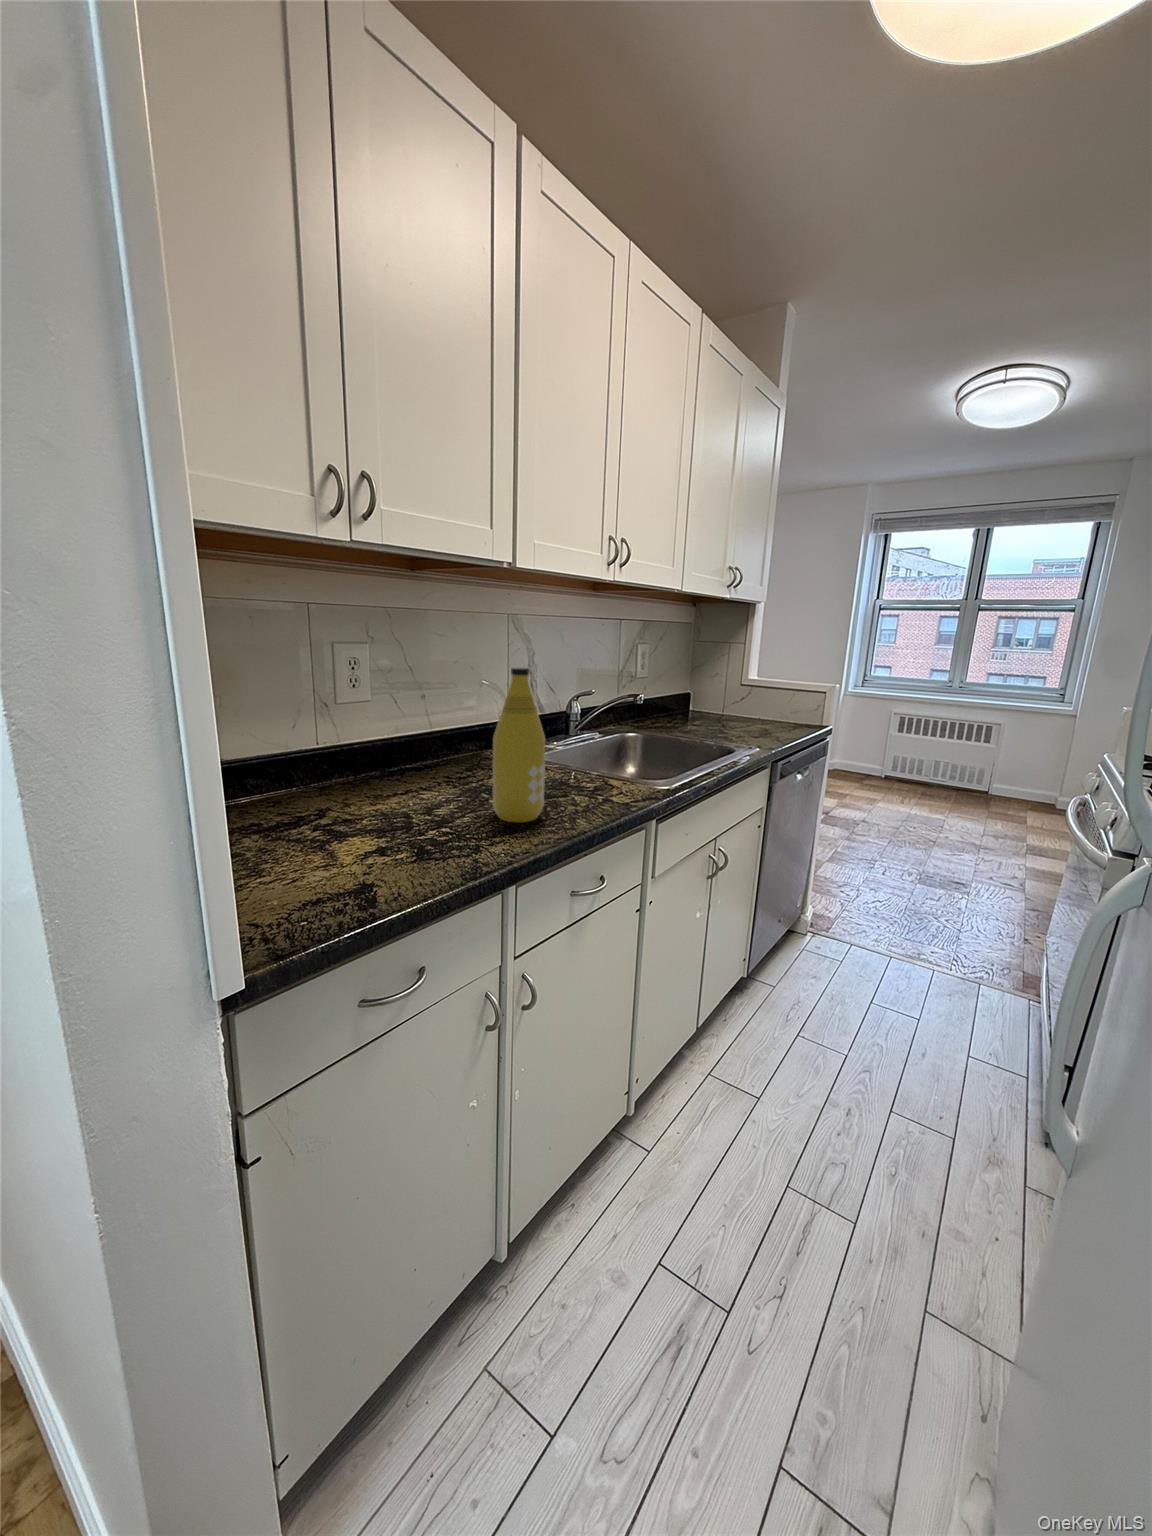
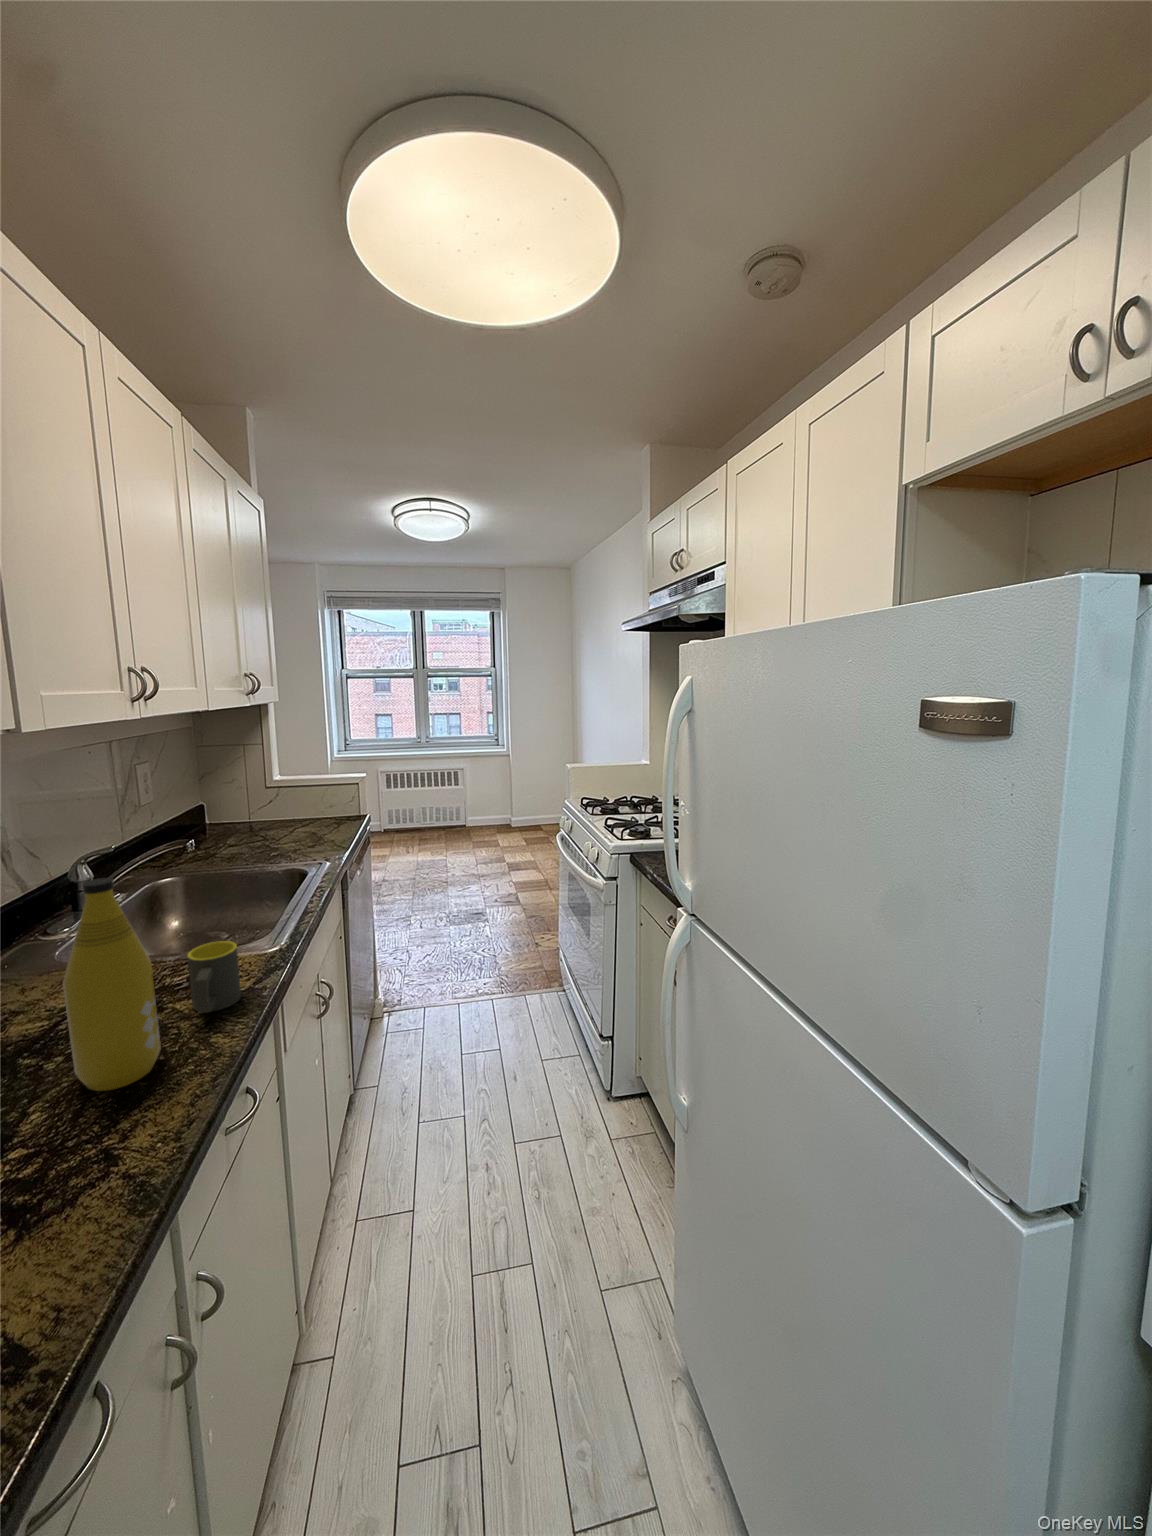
mug: none [577,755,620,807] -> present [188,941,241,1013]

